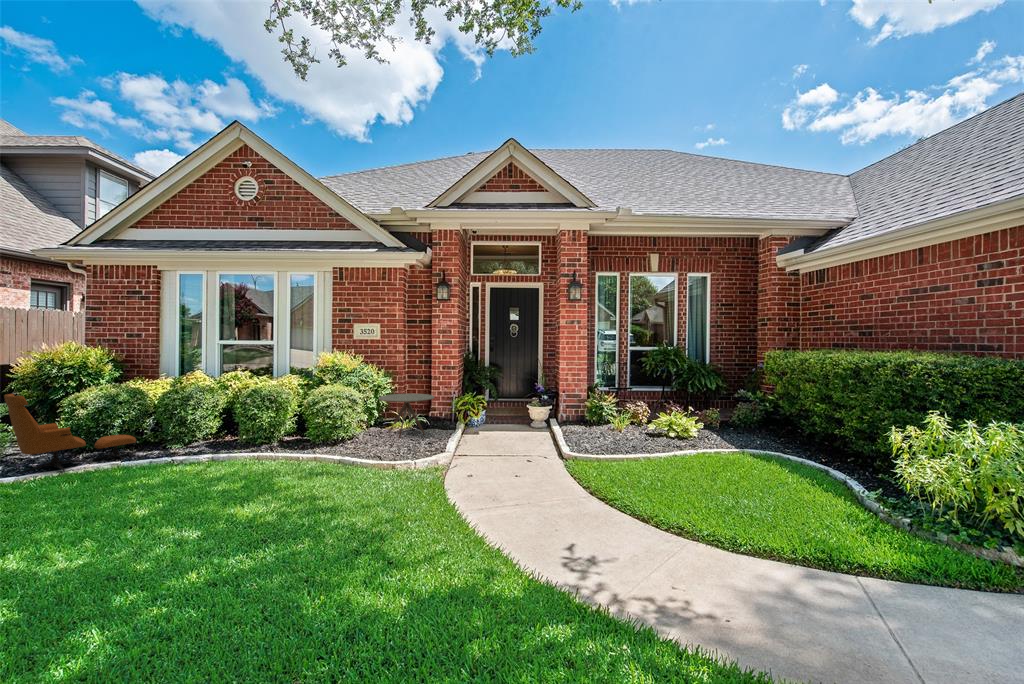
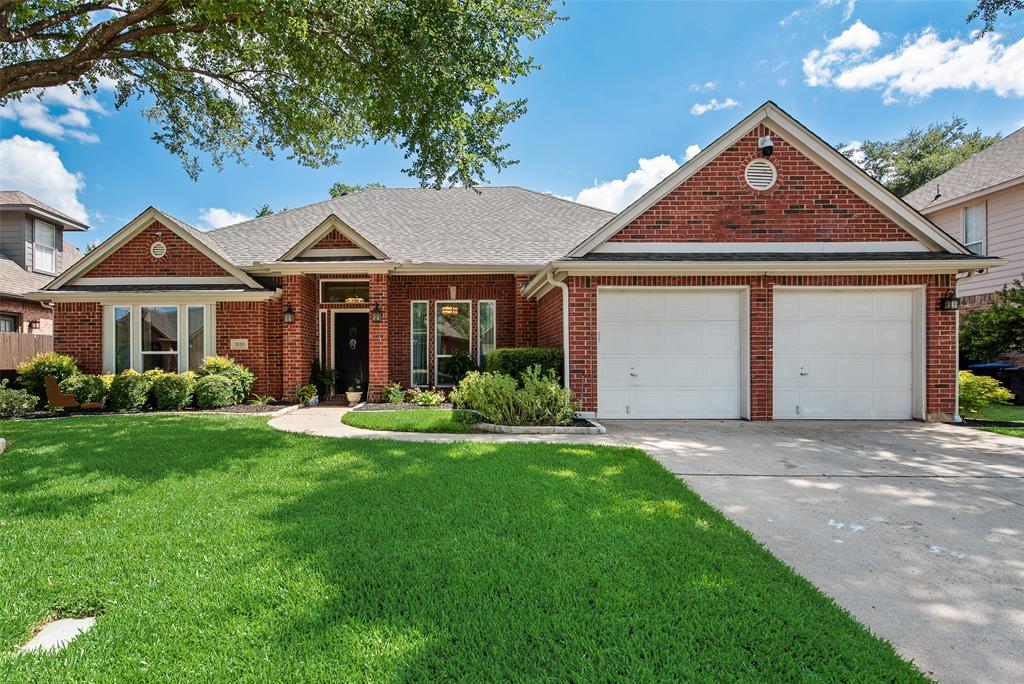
round table: present [379,393,434,438] -> none [244,385,281,410]

